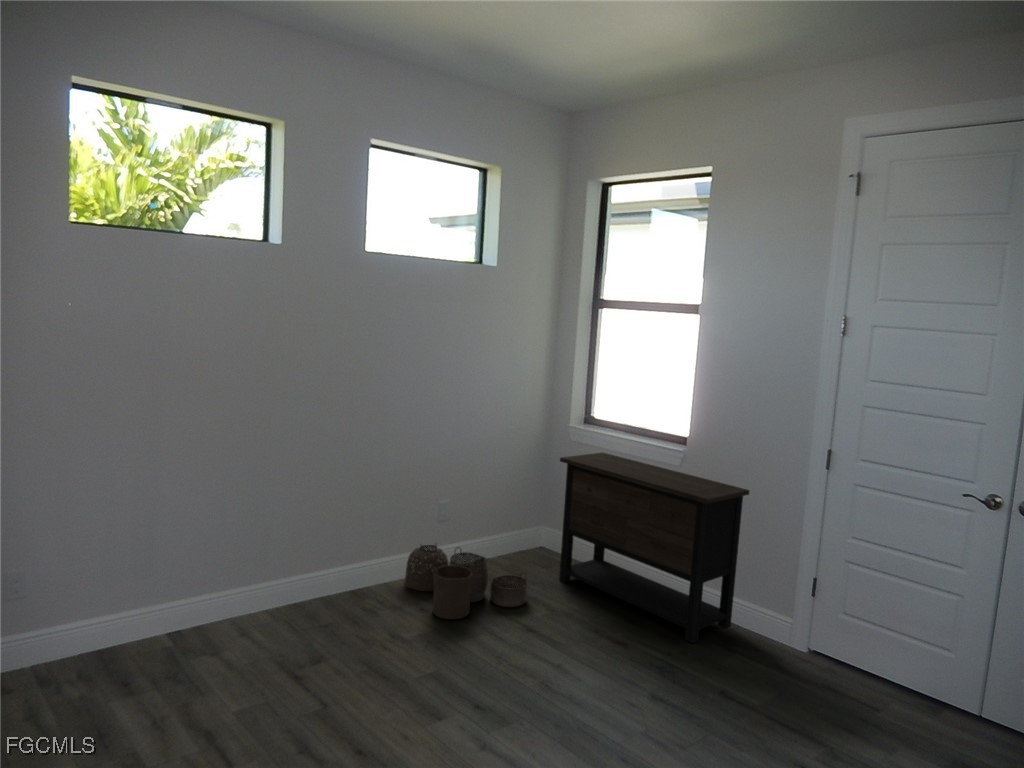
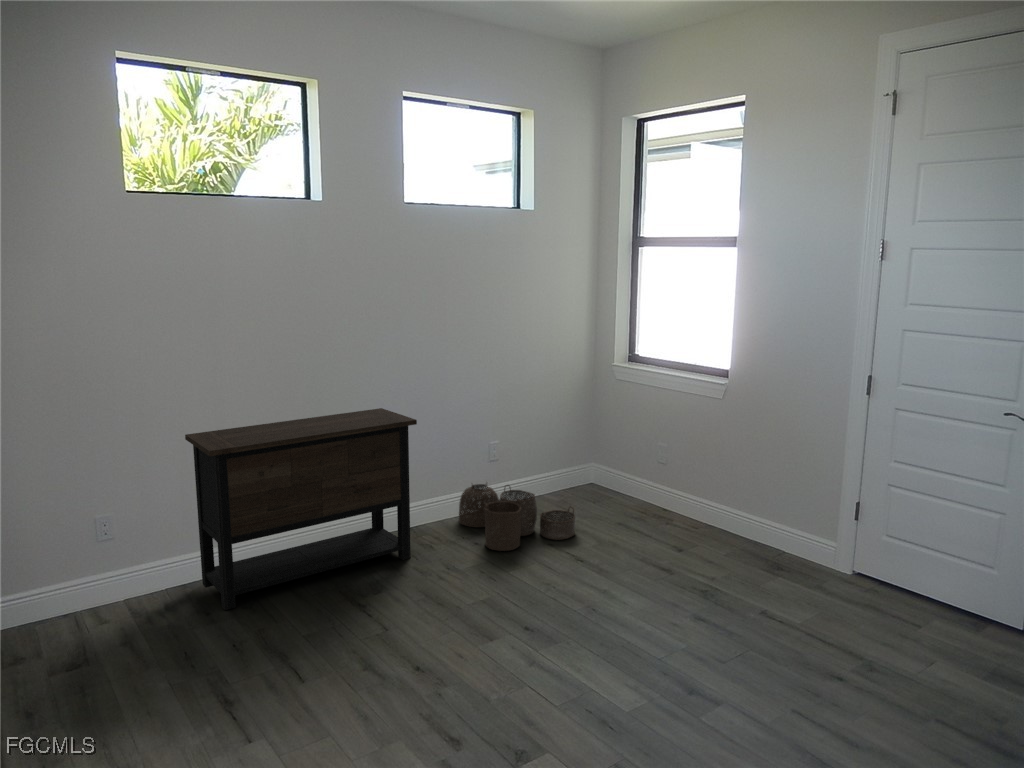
dresser: present [559,453,749,643] -> present [185,408,417,610]

